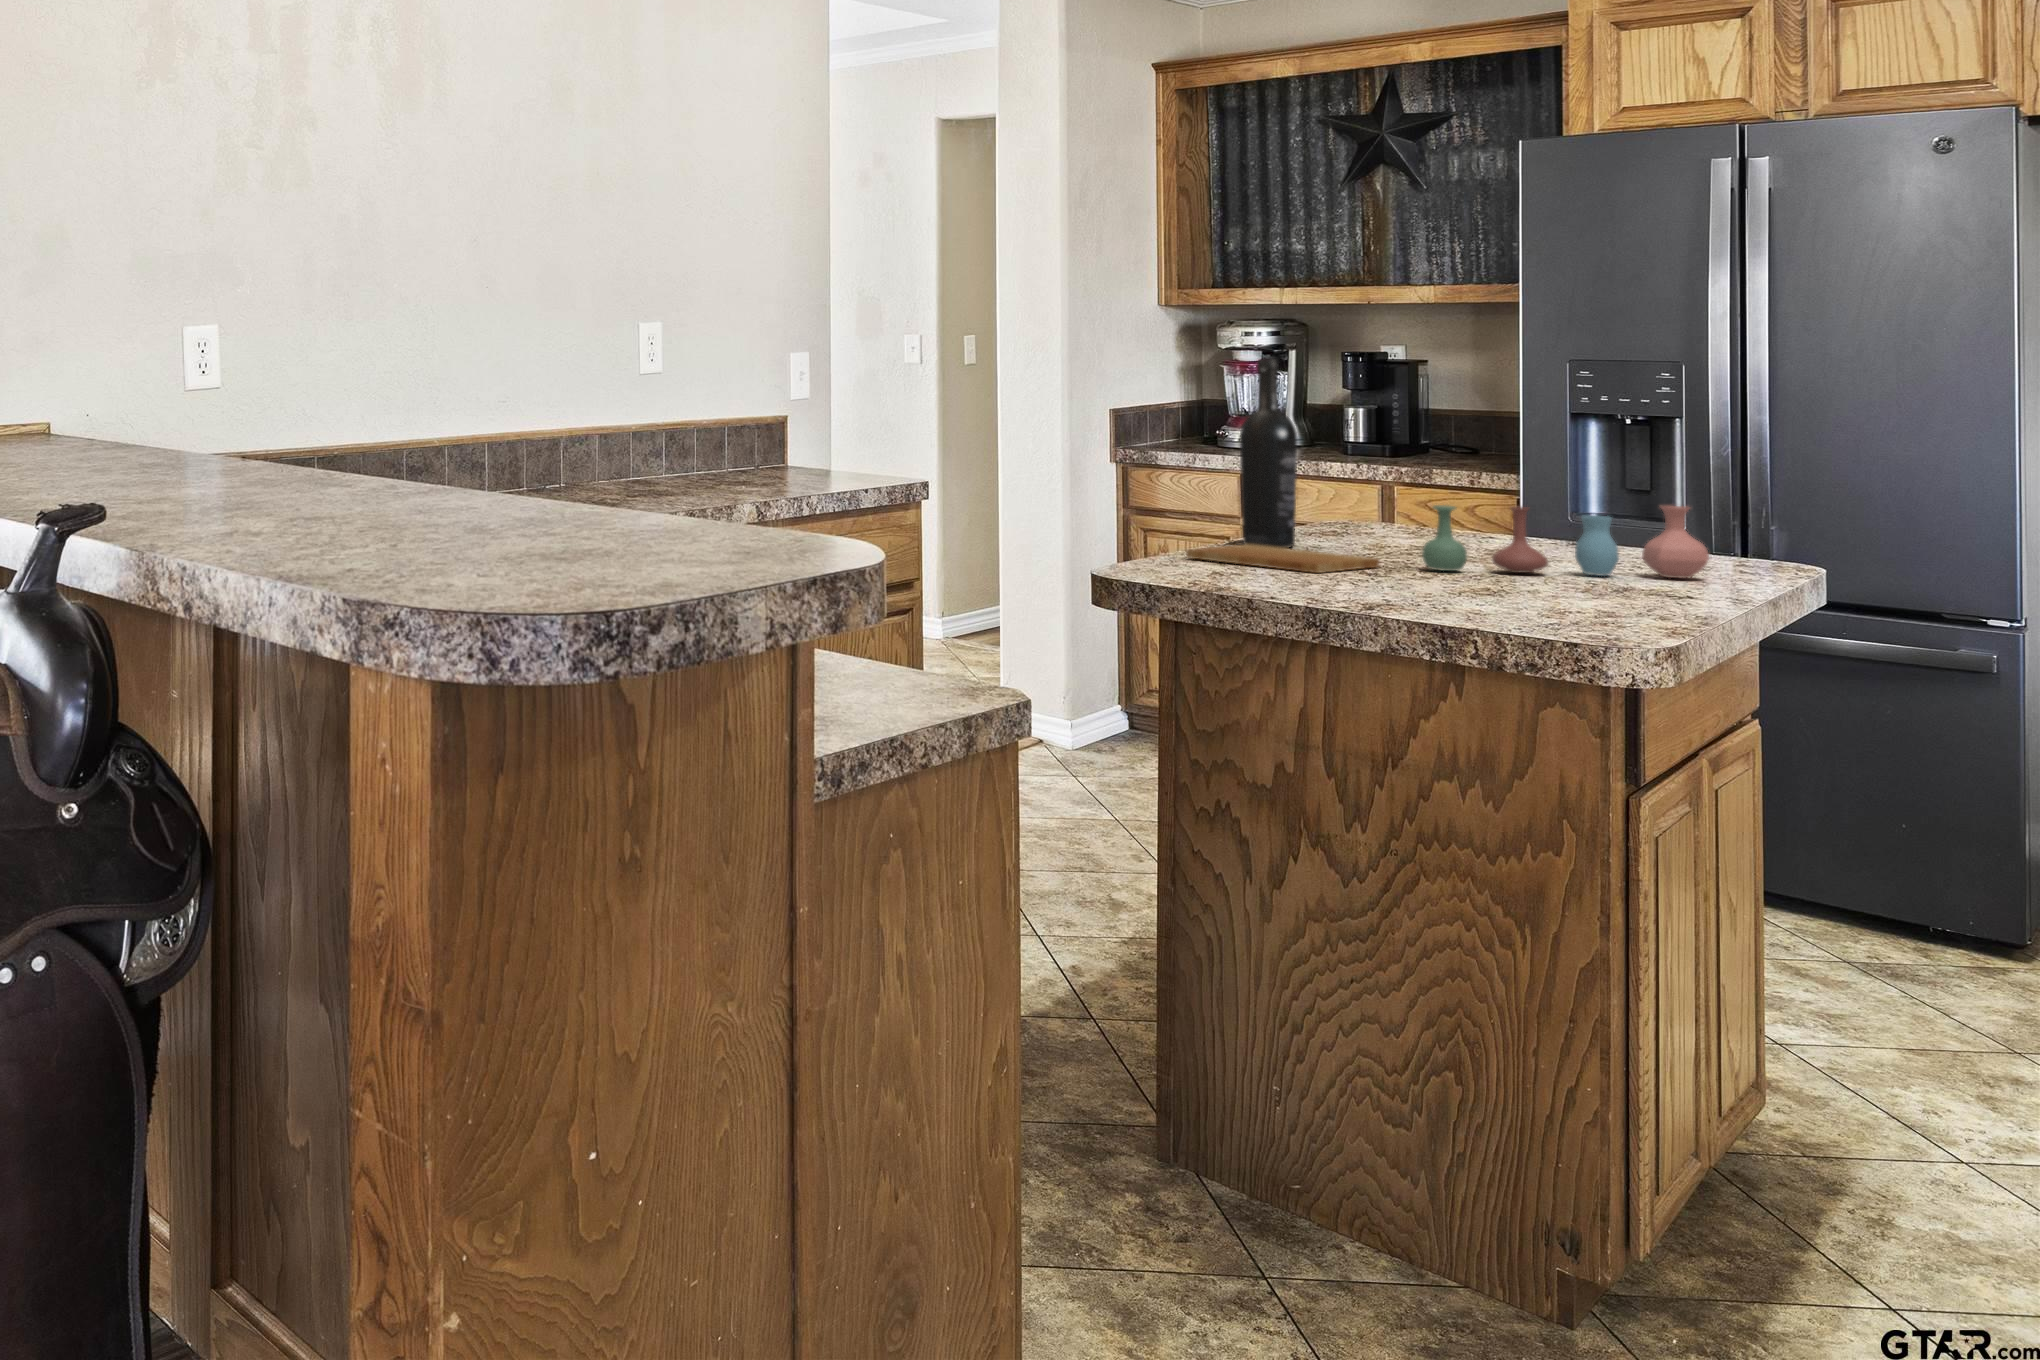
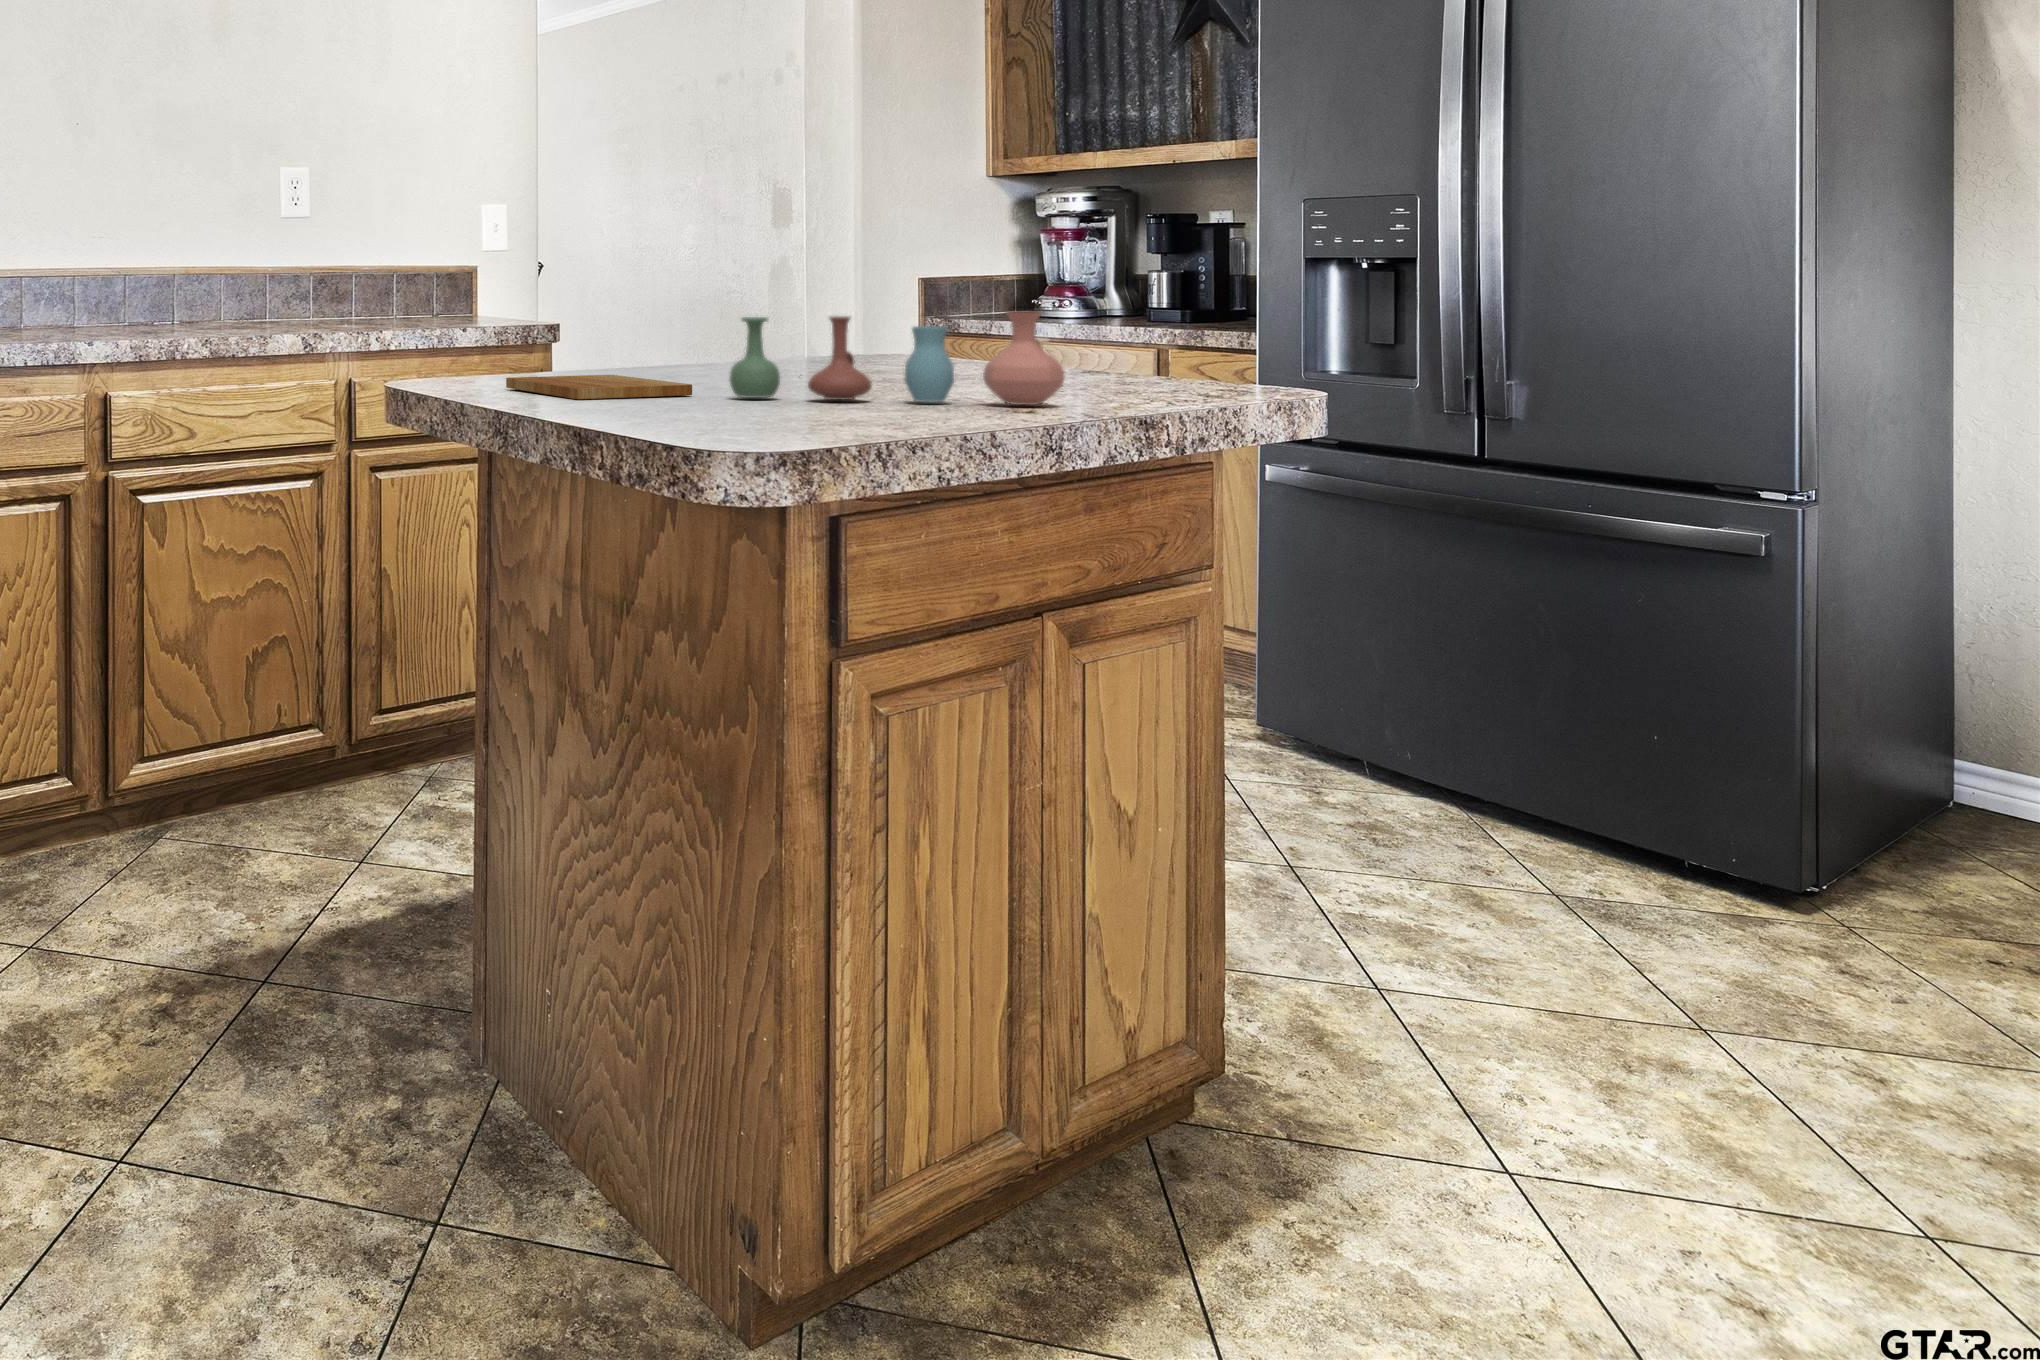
wine bottle: present [1240,359,1297,548] -> none [651,160,714,382]

